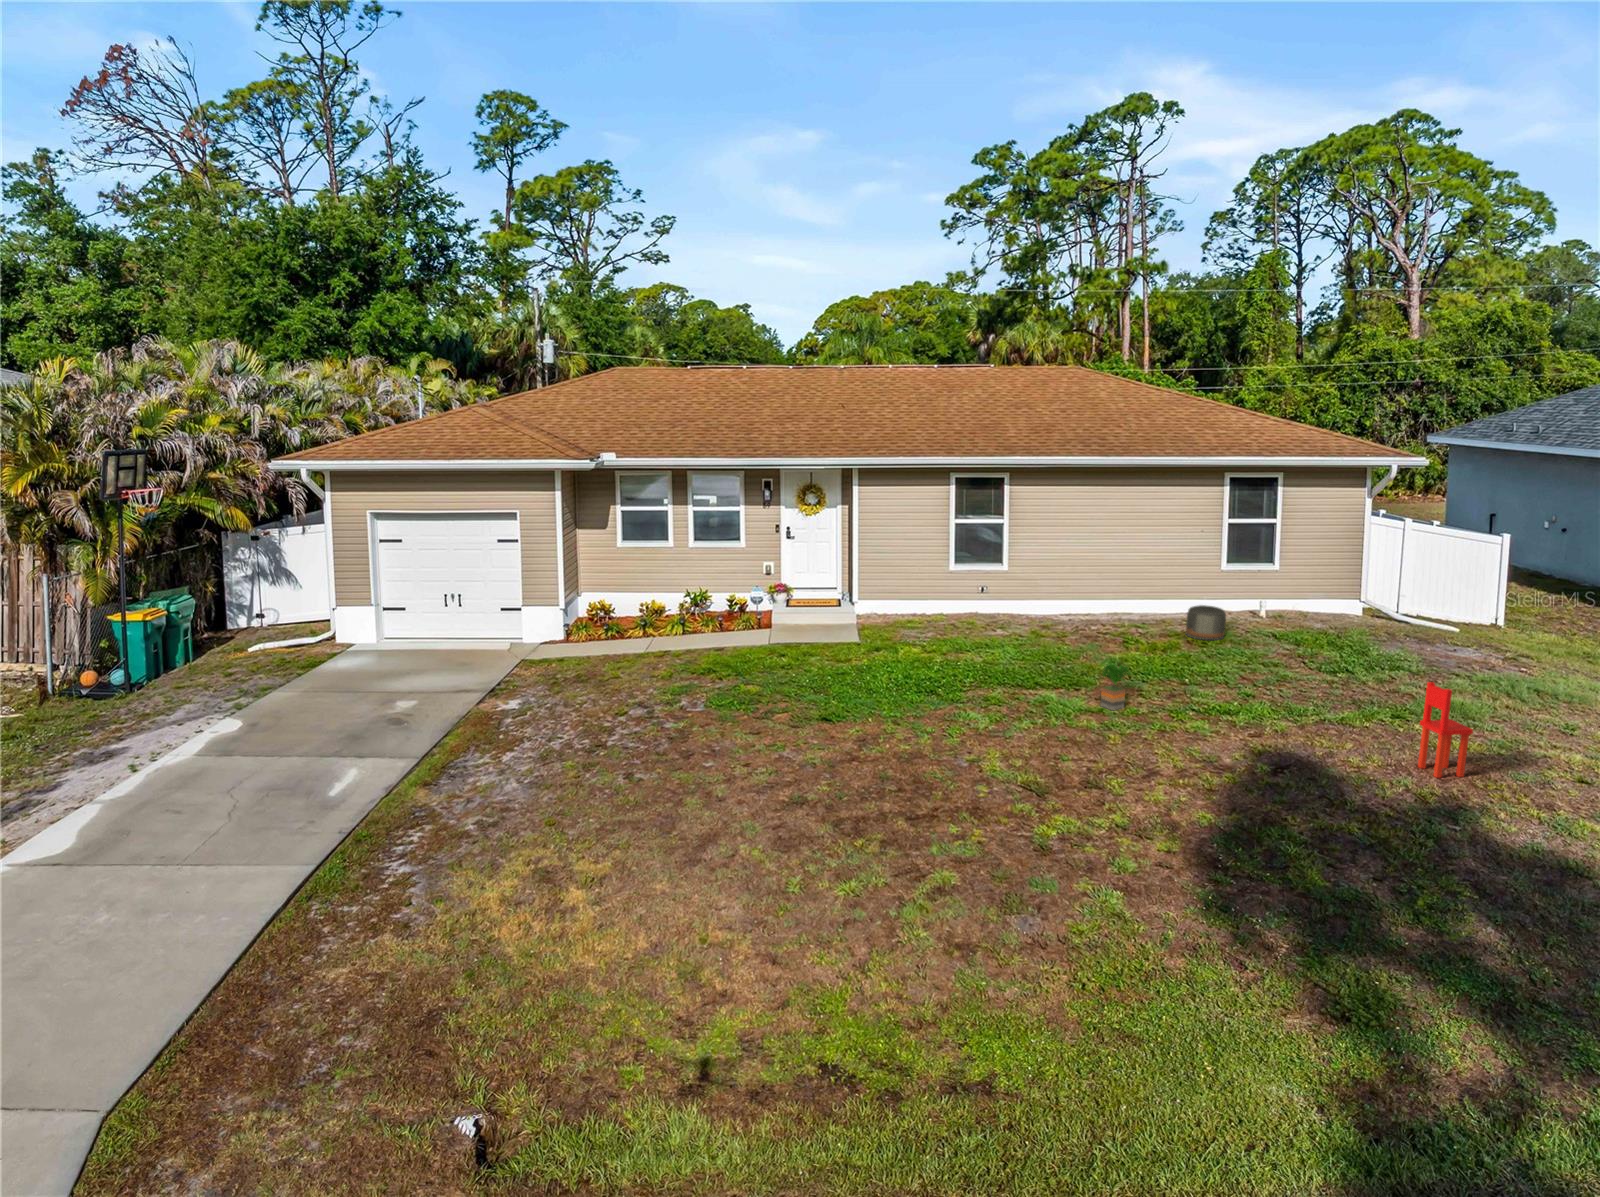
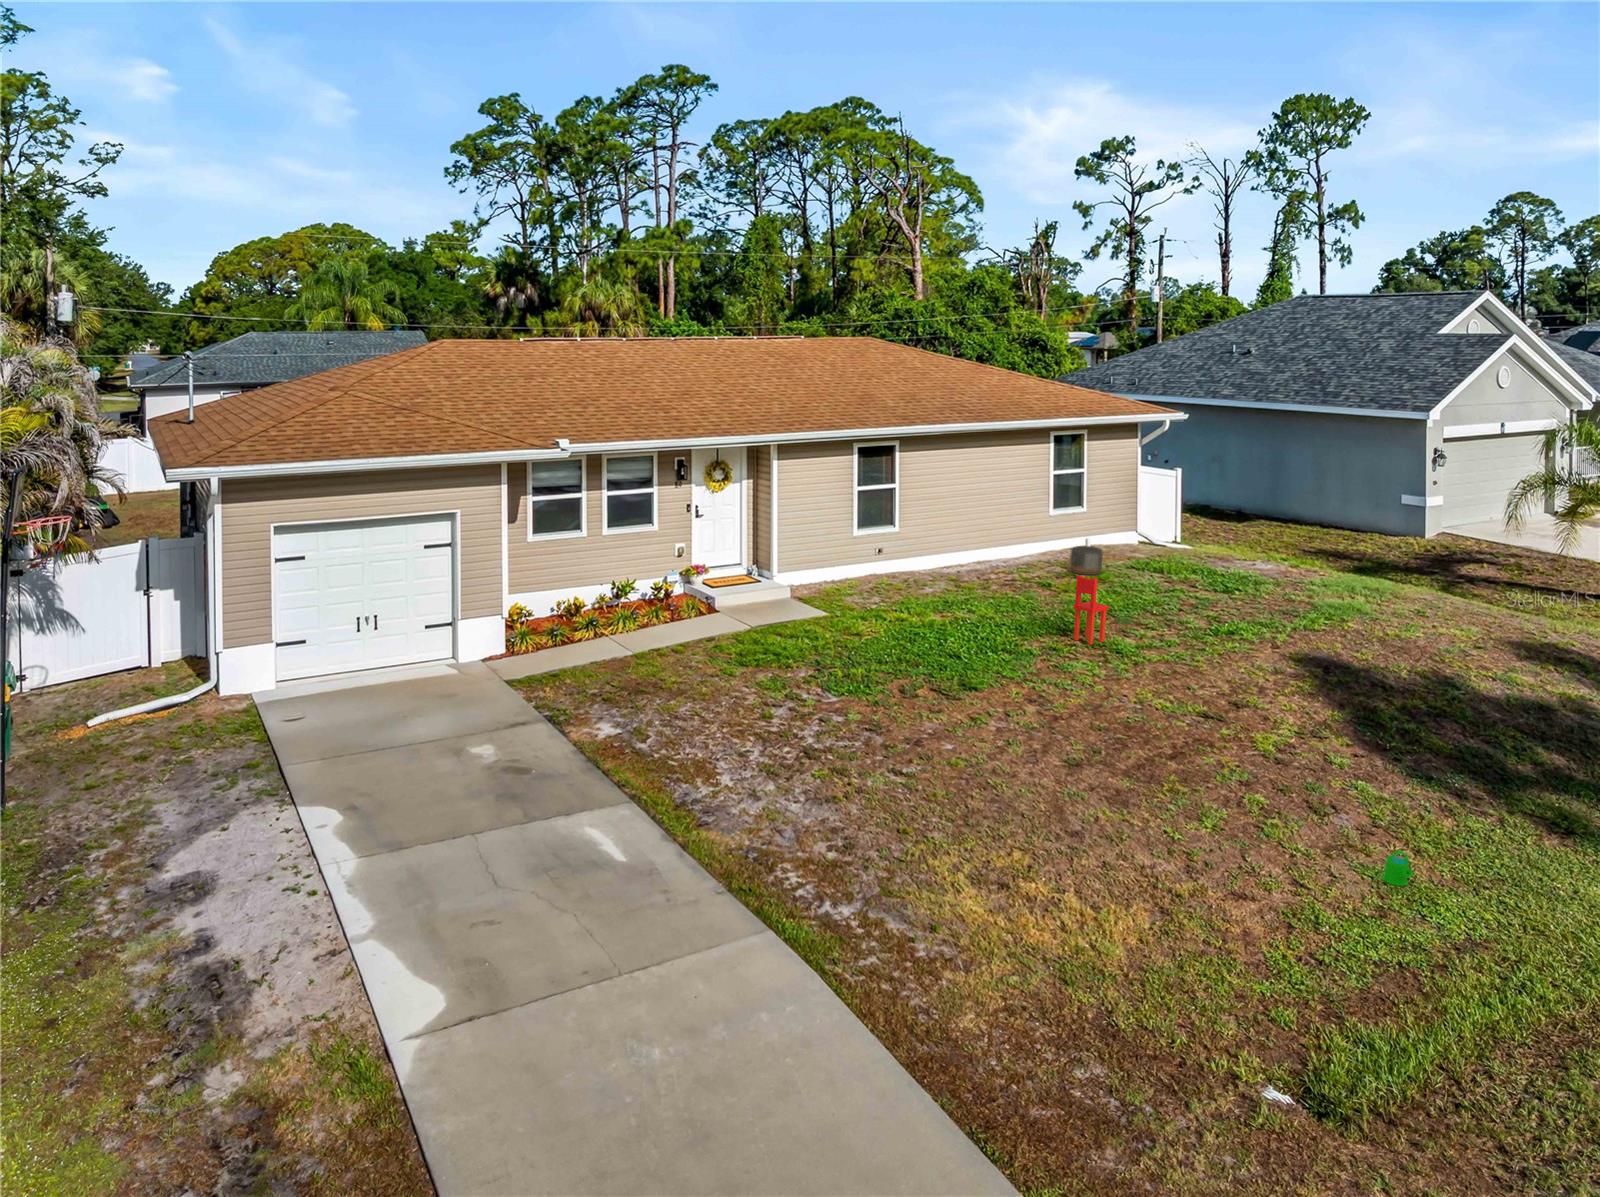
potted tree: present [1100,664,1131,710] -> none [1122,597,1148,638]
chair: present [1418,682,1473,778] -> present [1073,575,1109,645]
watering can: none [861,975,894,1020] -> present [1381,850,1413,886]

